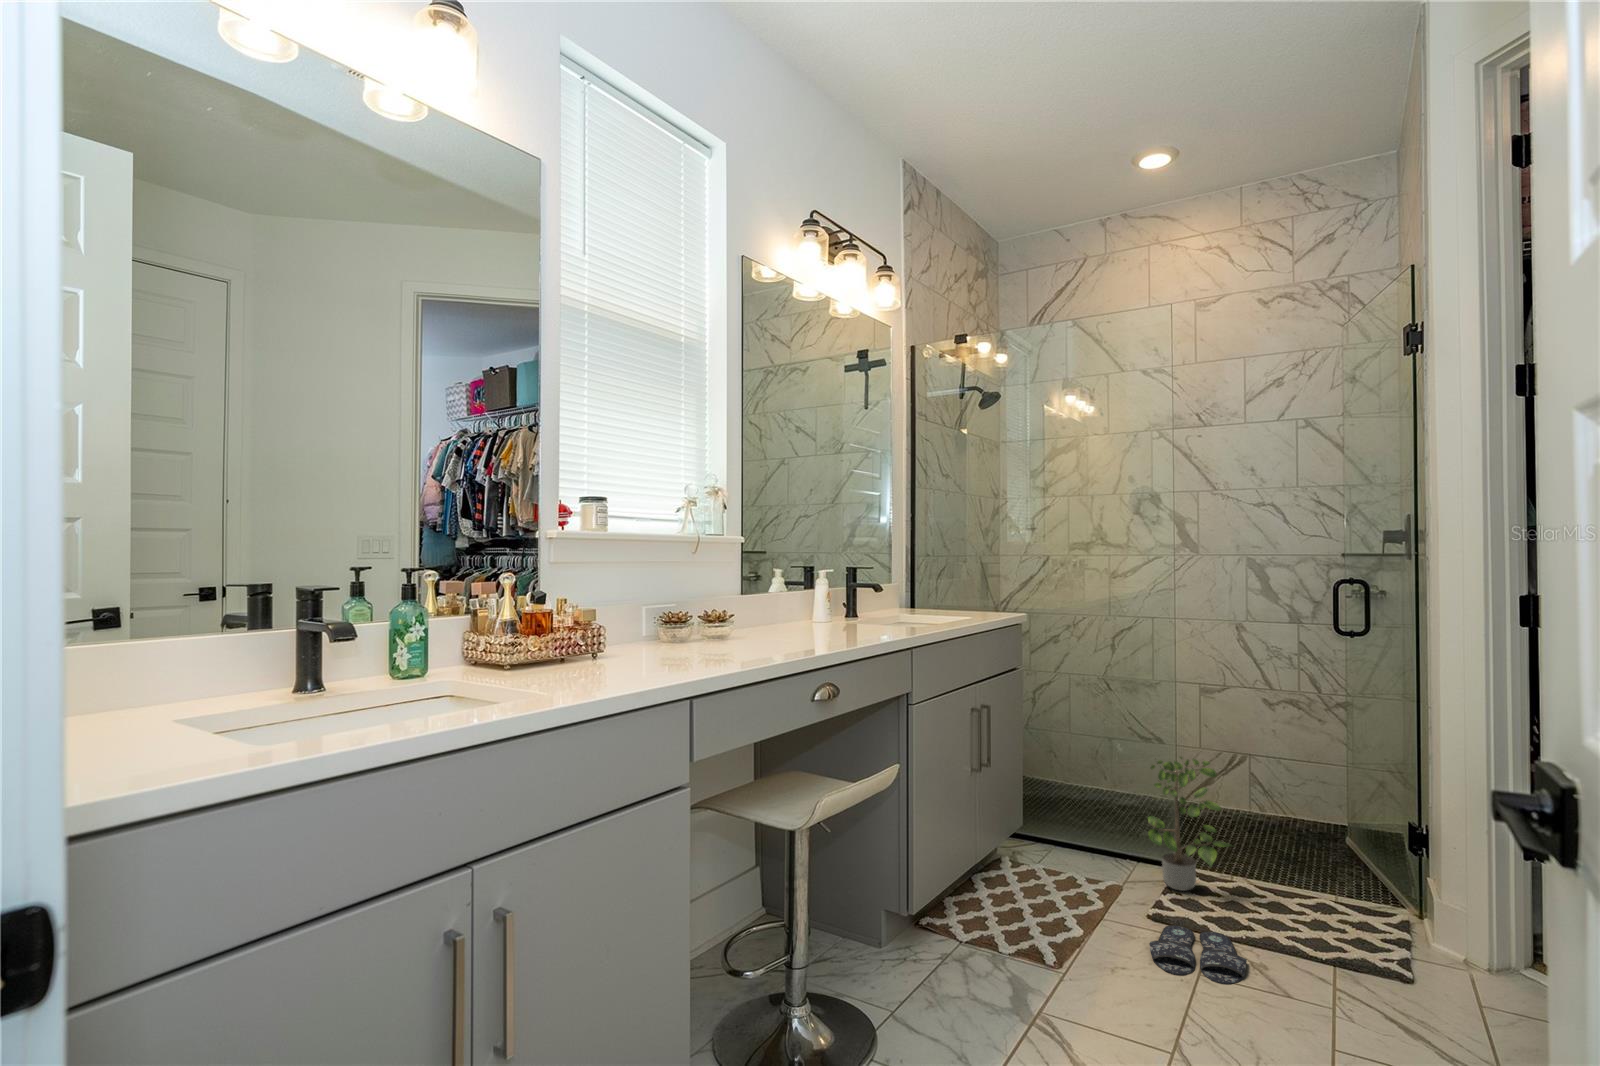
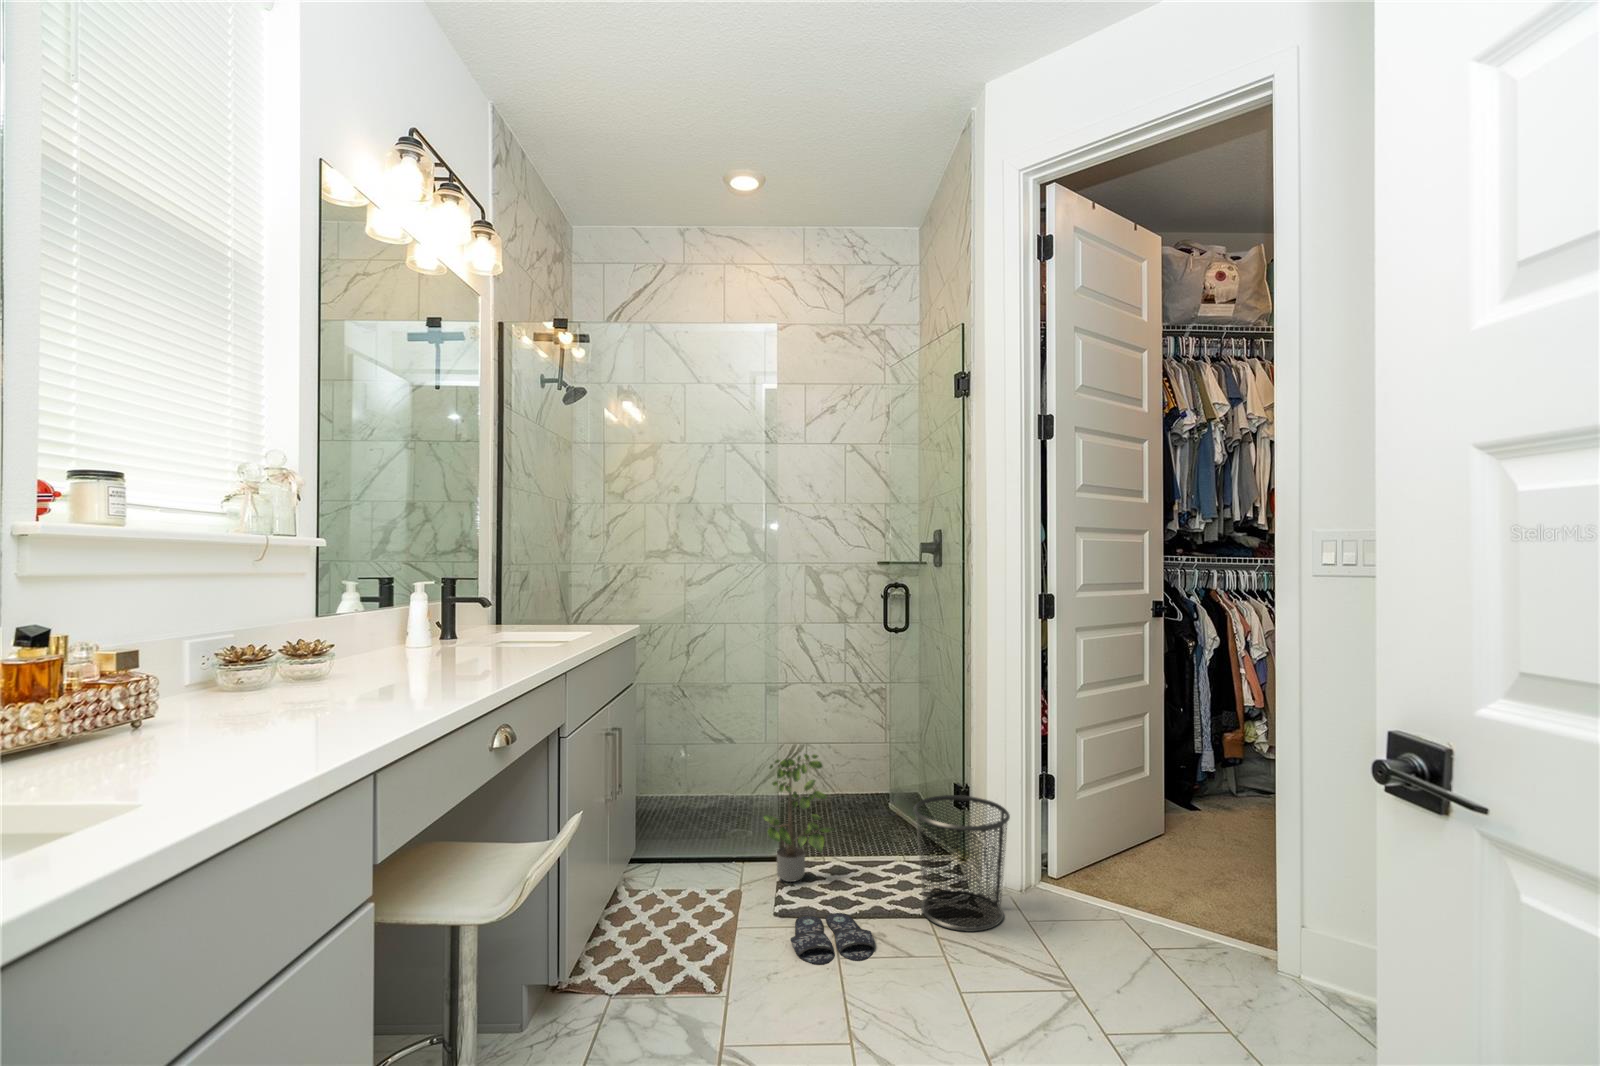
waste bin: none [1313,831,1453,999] -> present [913,795,1010,932]

